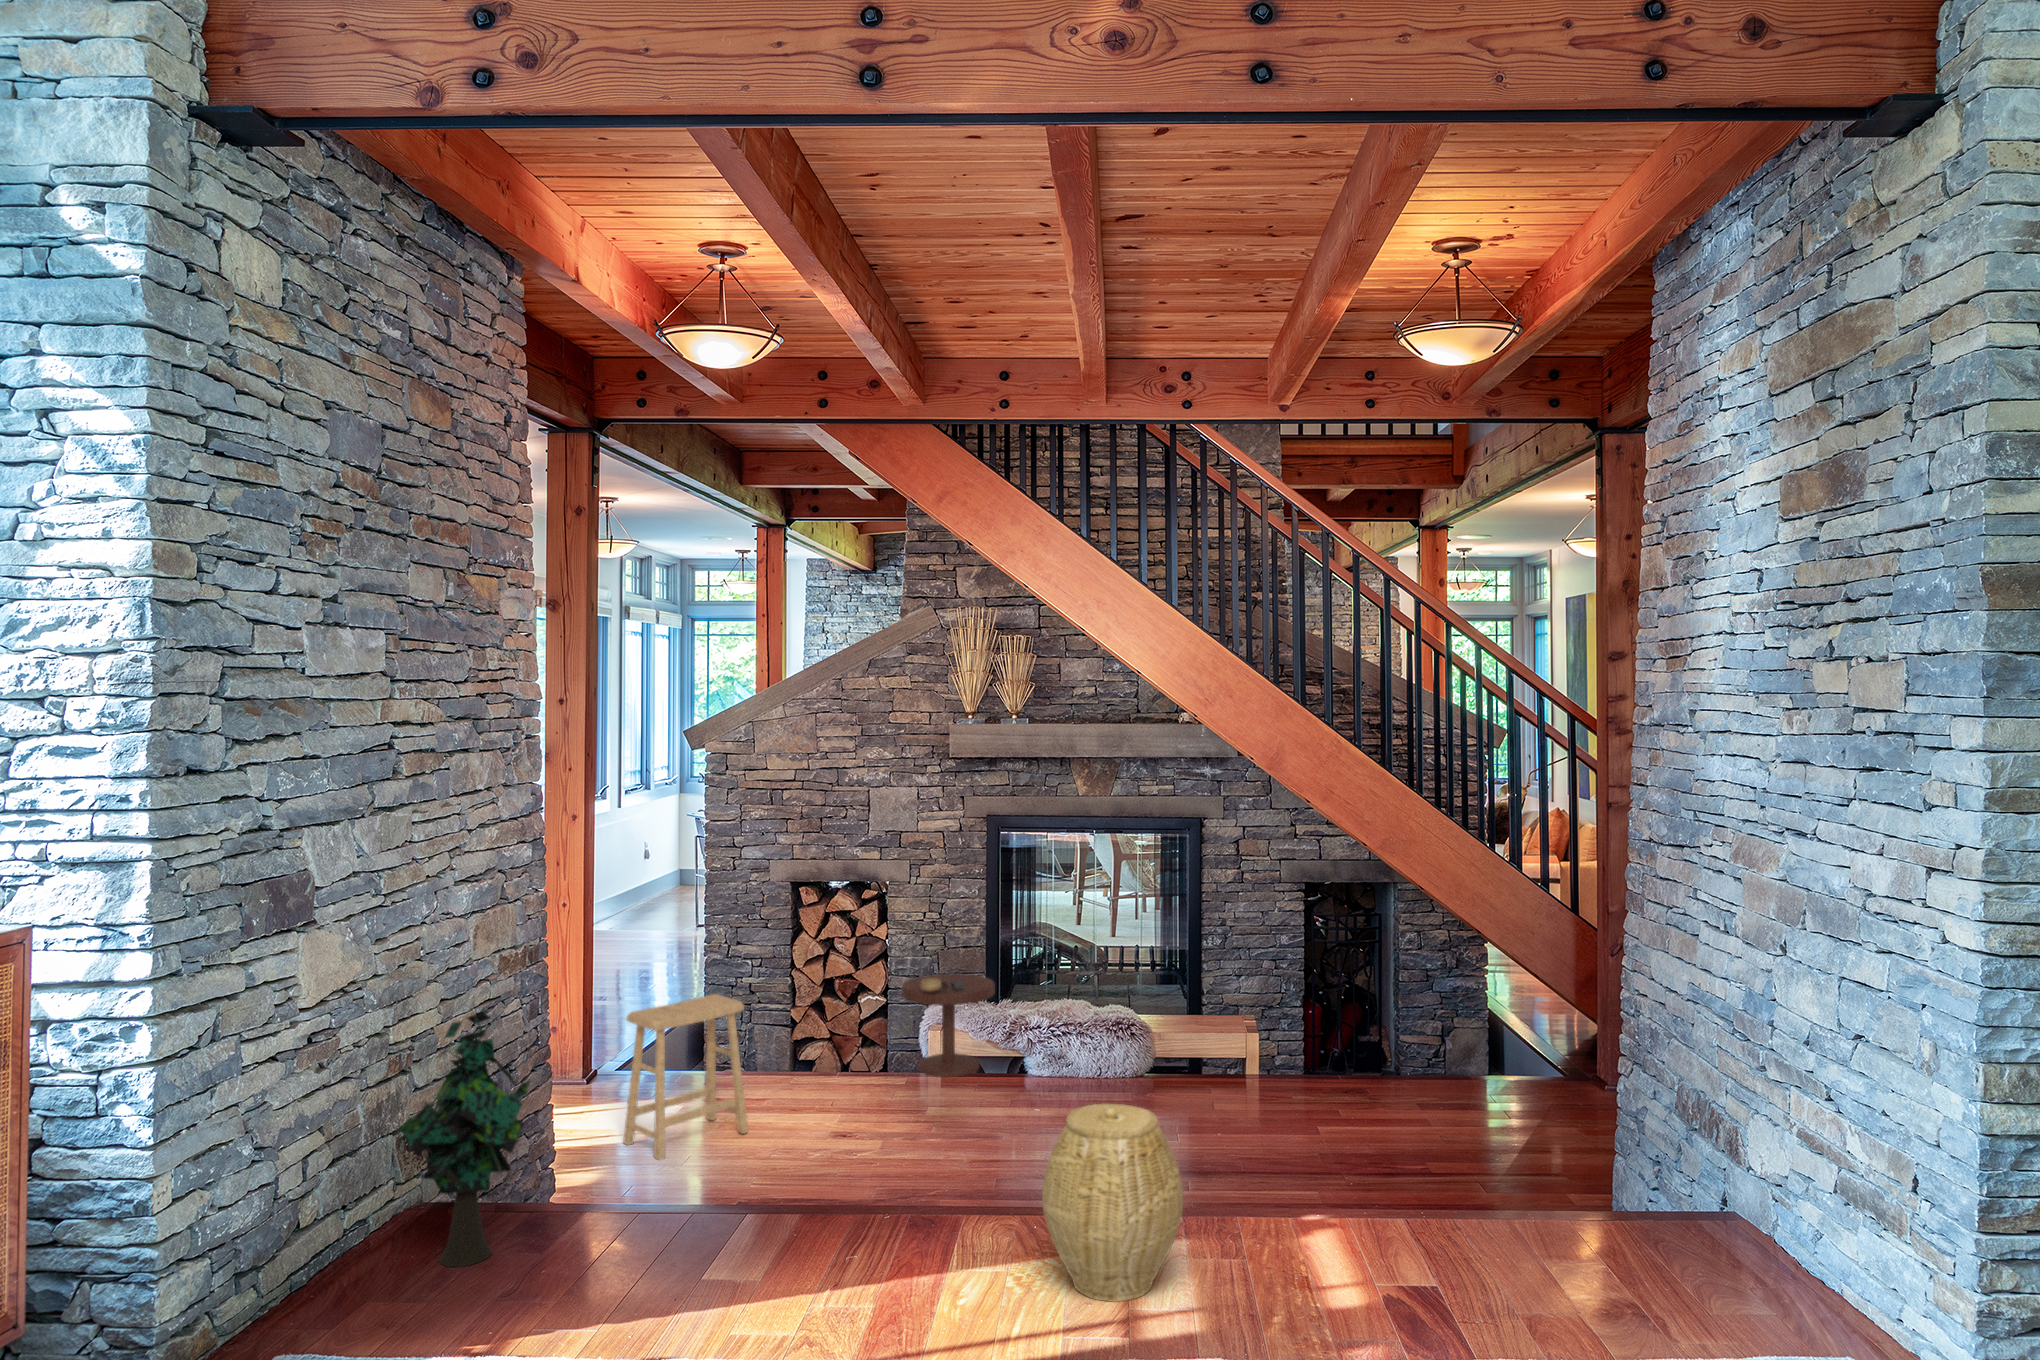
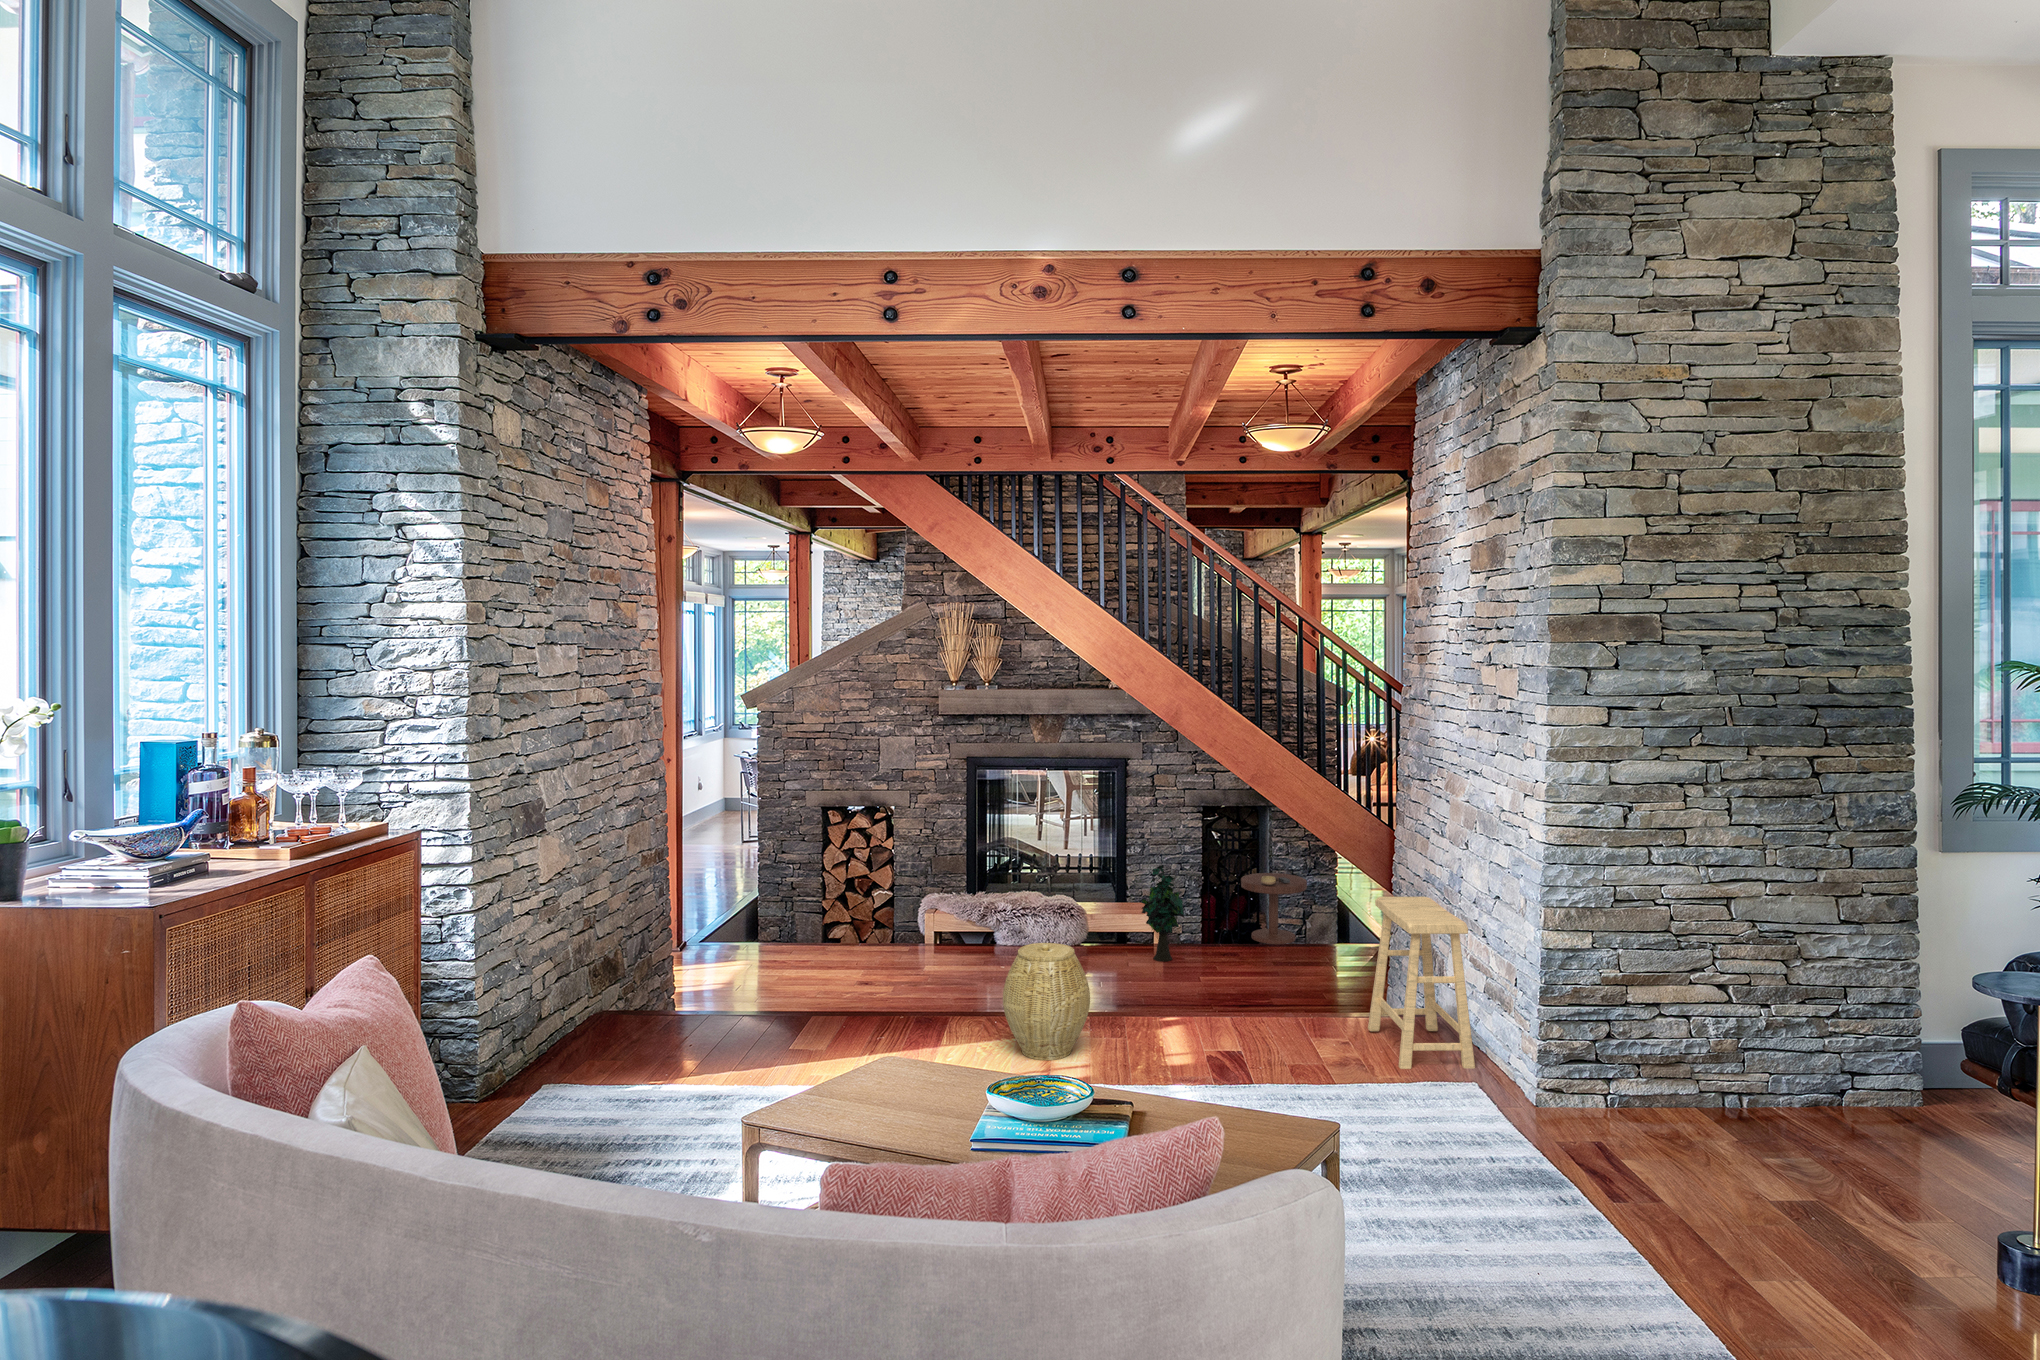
side table: present [902,974,995,1077] -> present [1241,873,1307,944]
footstool: present [623,994,748,1160] -> present [1368,897,1475,1069]
decorative plant: present [397,1012,530,1267] -> present [1142,865,1185,961]

